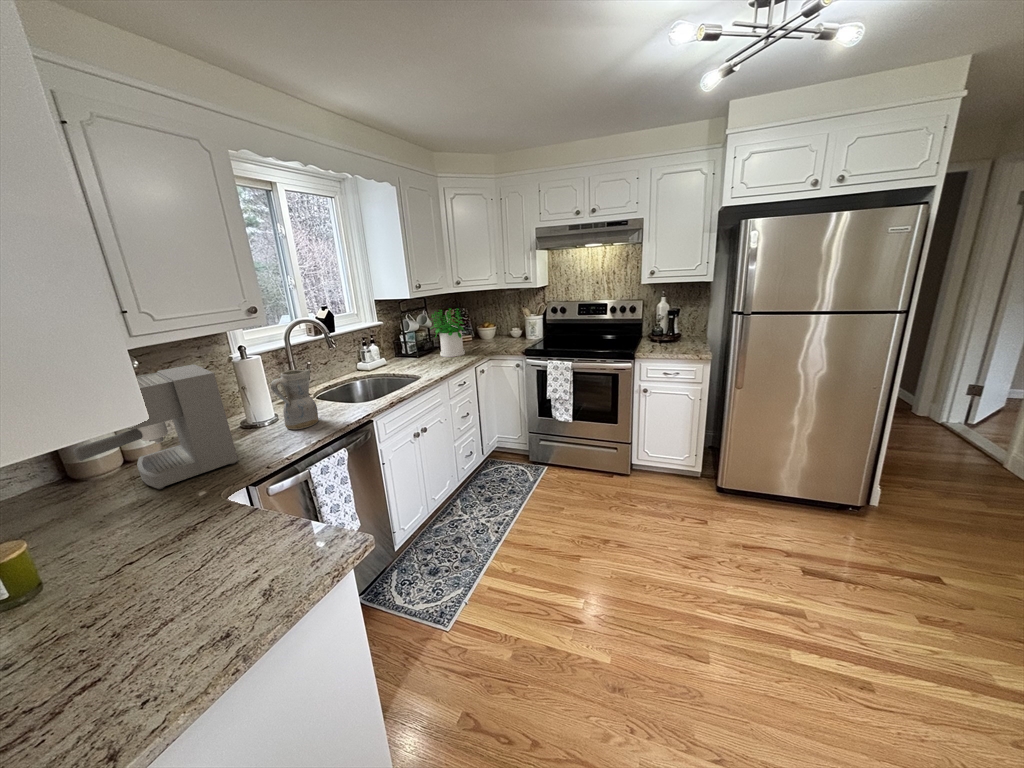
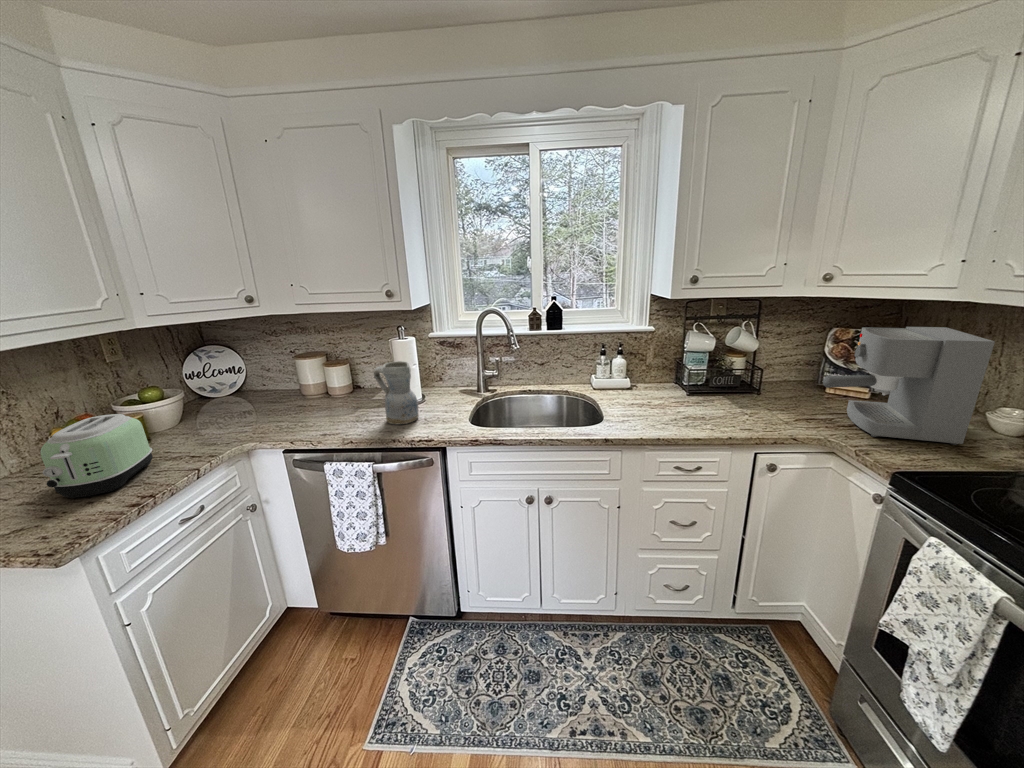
potted plant: present [432,309,465,357] -> none [705,326,787,420]
coffee maker: present [73,364,238,489] -> present [823,327,995,445]
toaster: none [62,490,226,605] -> present [40,414,153,498]

